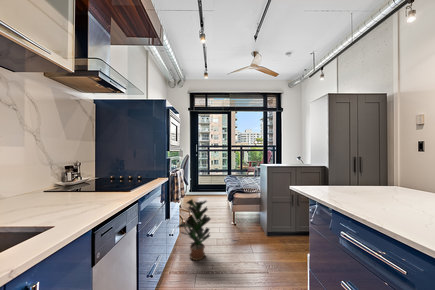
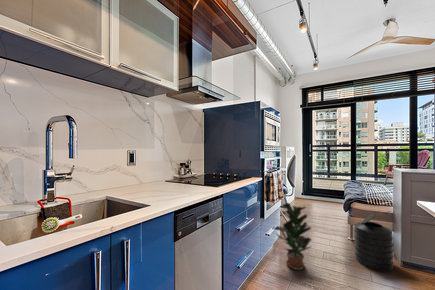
trash can: none [238,197,262,241] -> present [355,213,394,271]

